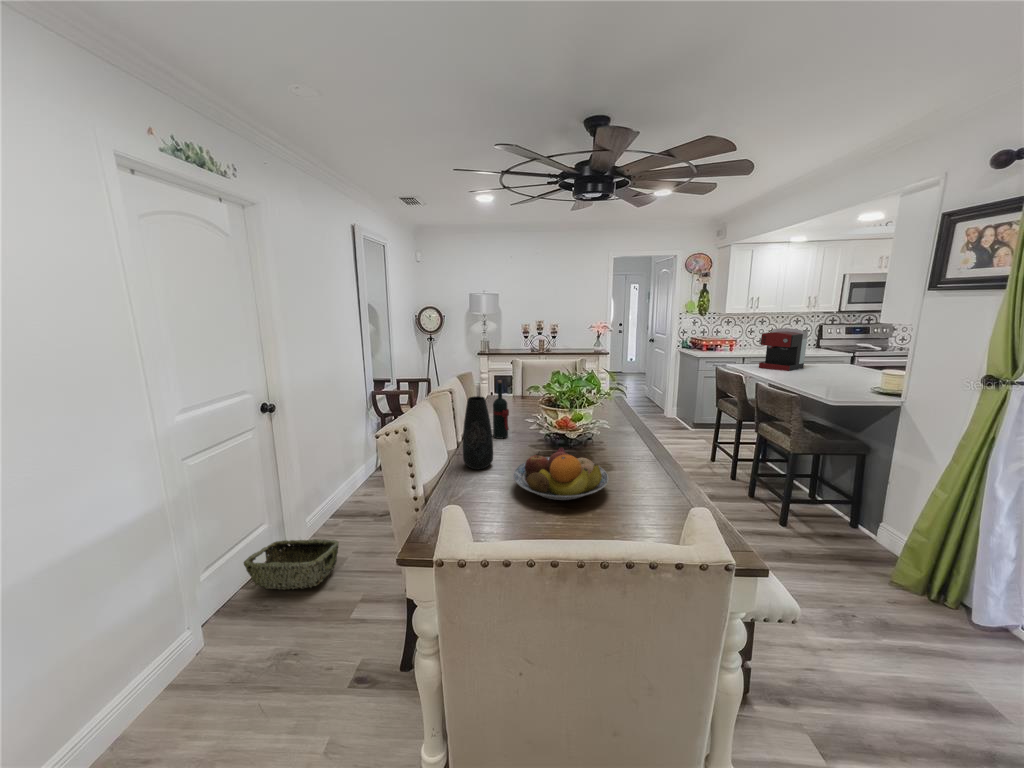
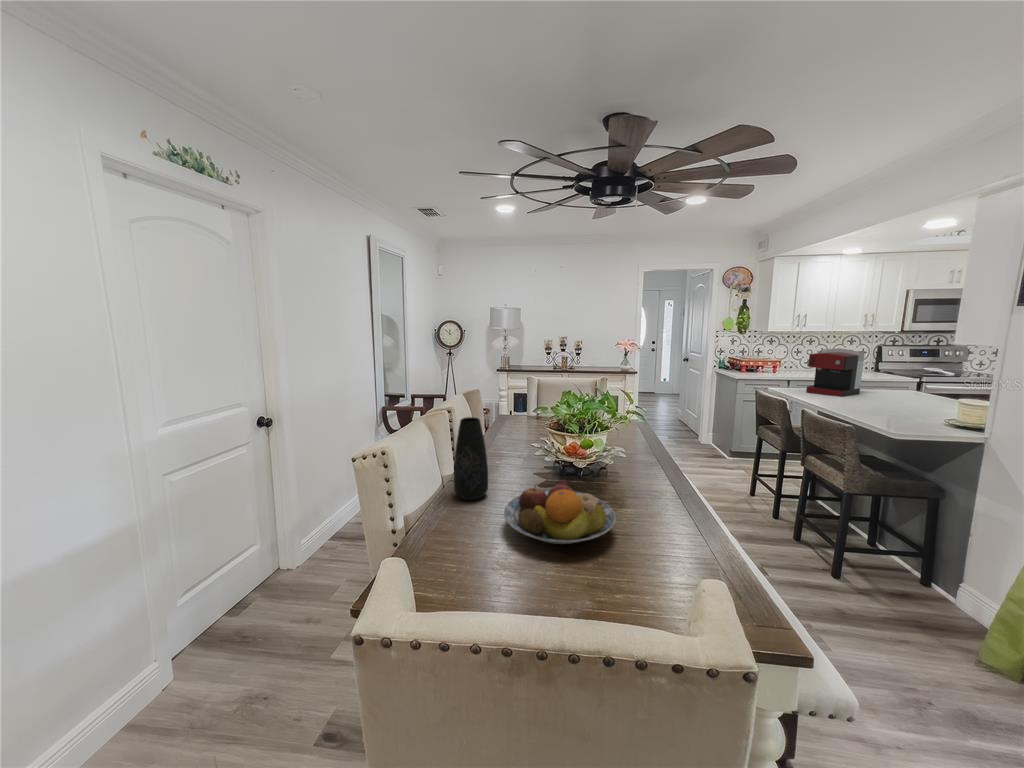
wine bottle: present [493,380,509,439] -> none [496,399,513,464]
woven basket: present [244,539,339,590] -> none [226,564,329,620]

